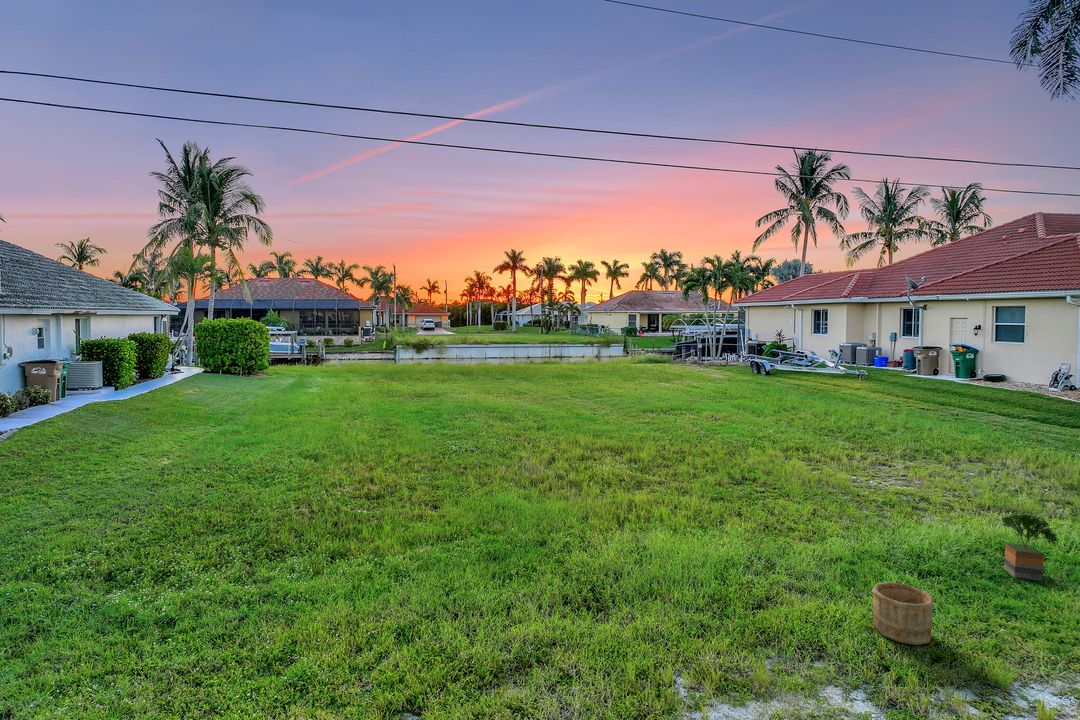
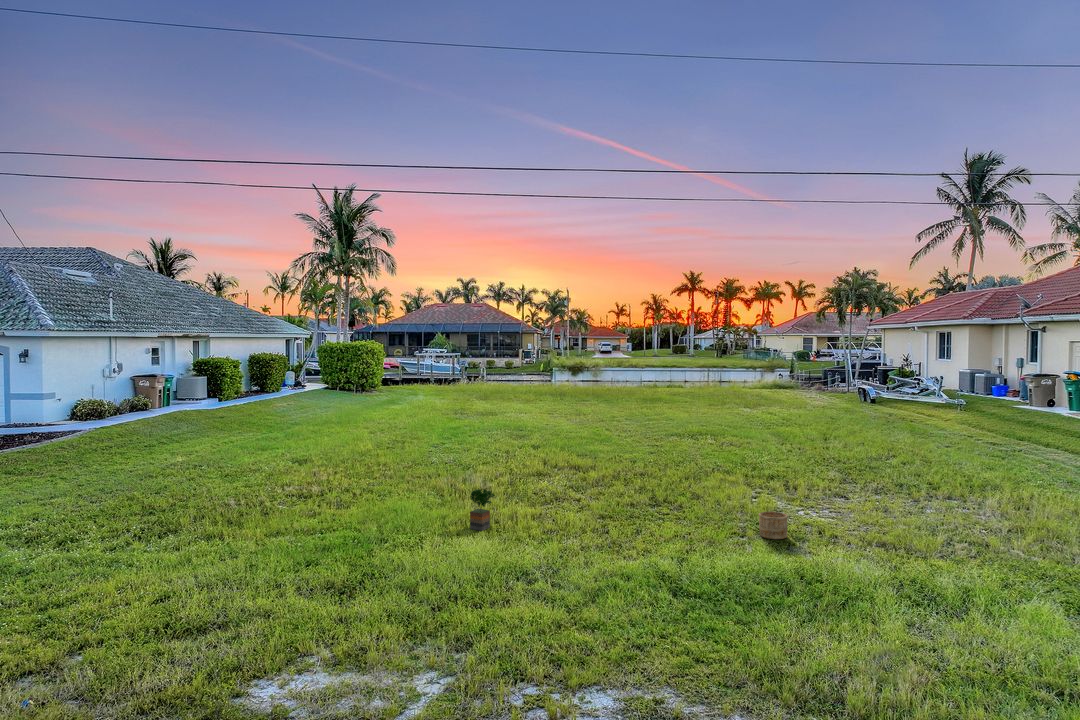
potted tree: present [1001,514,1058,581] -> present [470,489,494,531]

